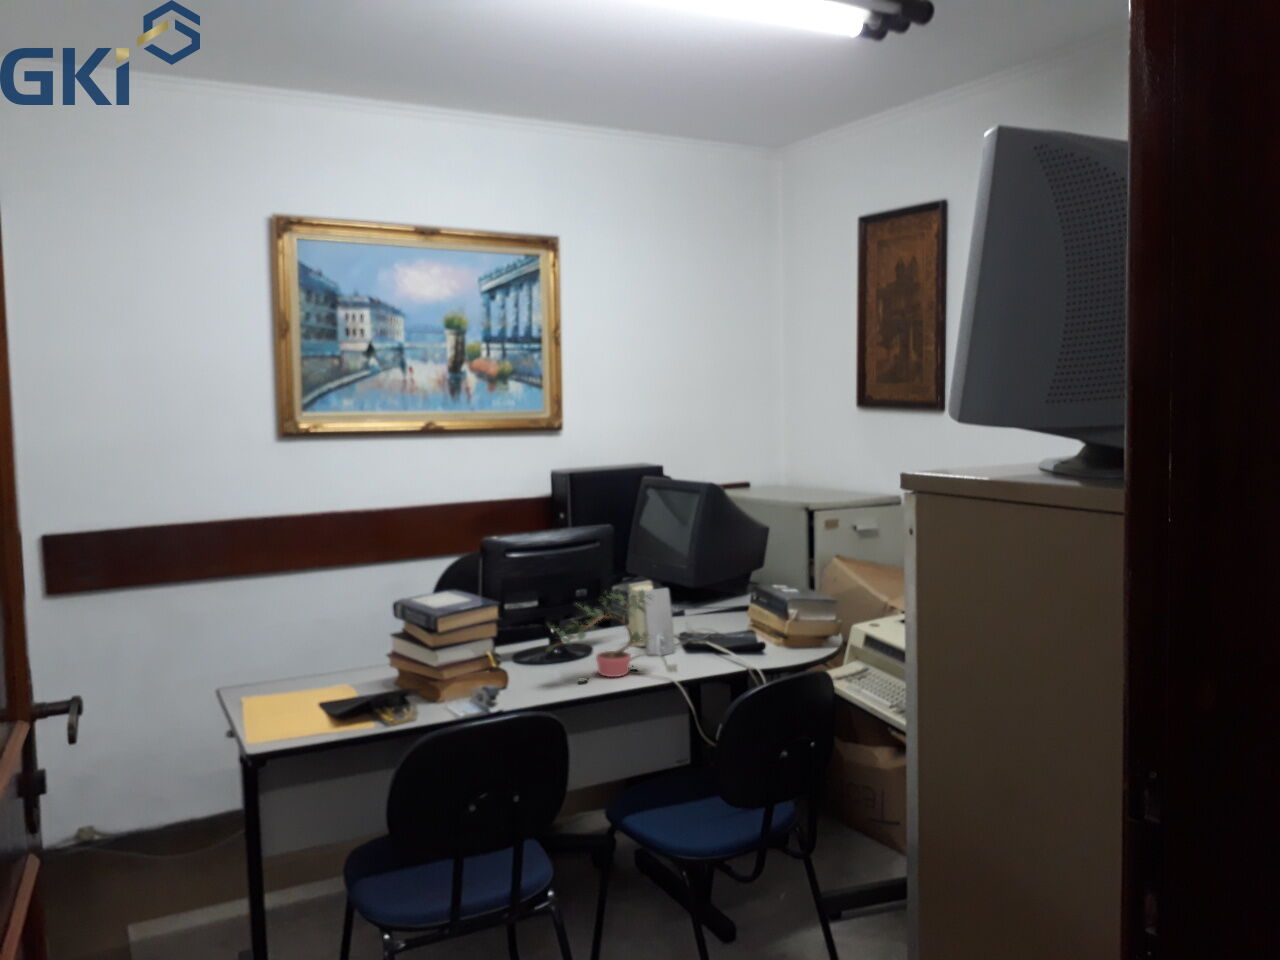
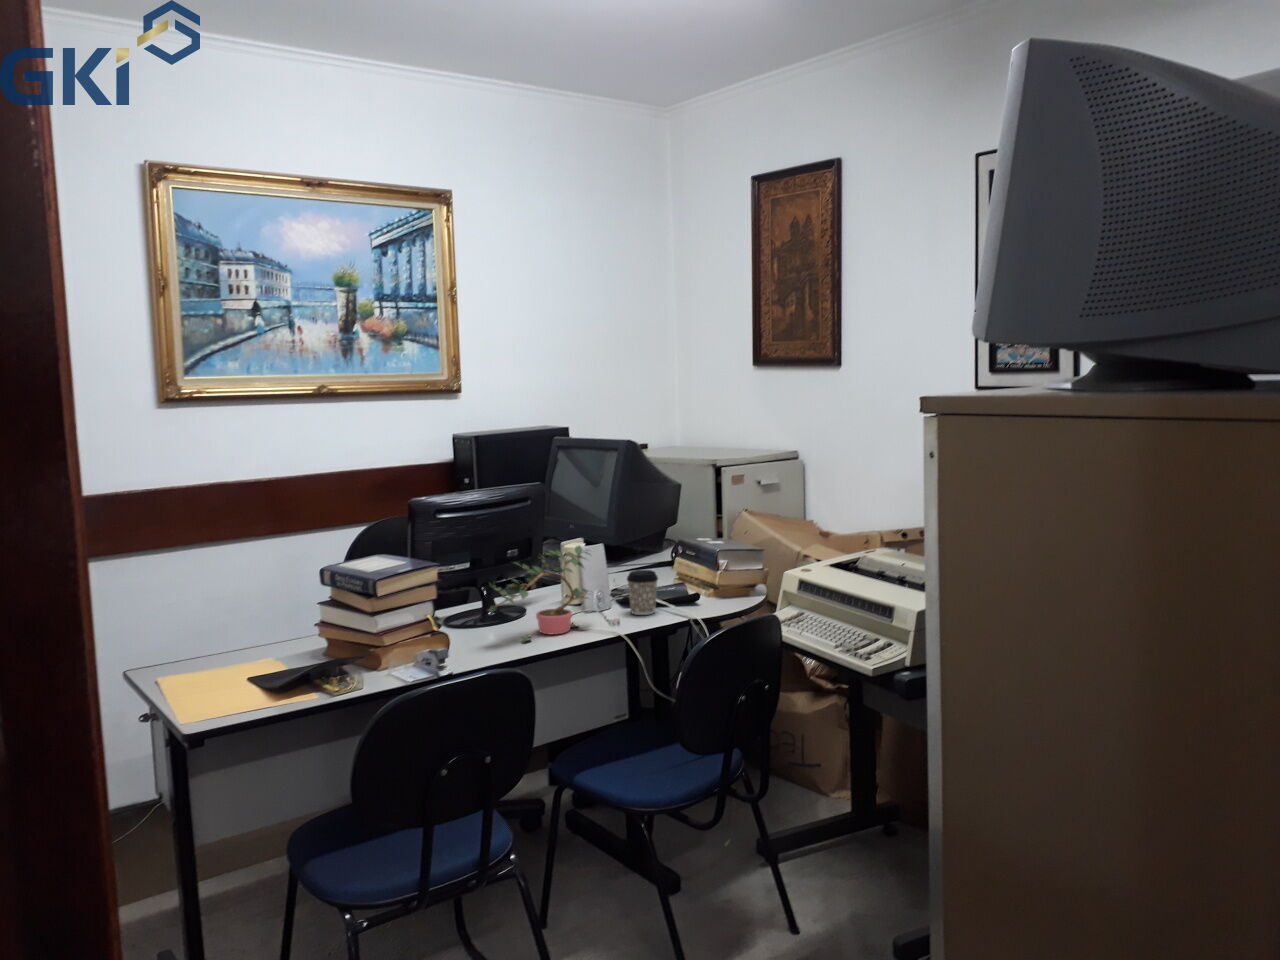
coffee cup: none [691,616,722,662] -> present [627,570,658,615]

